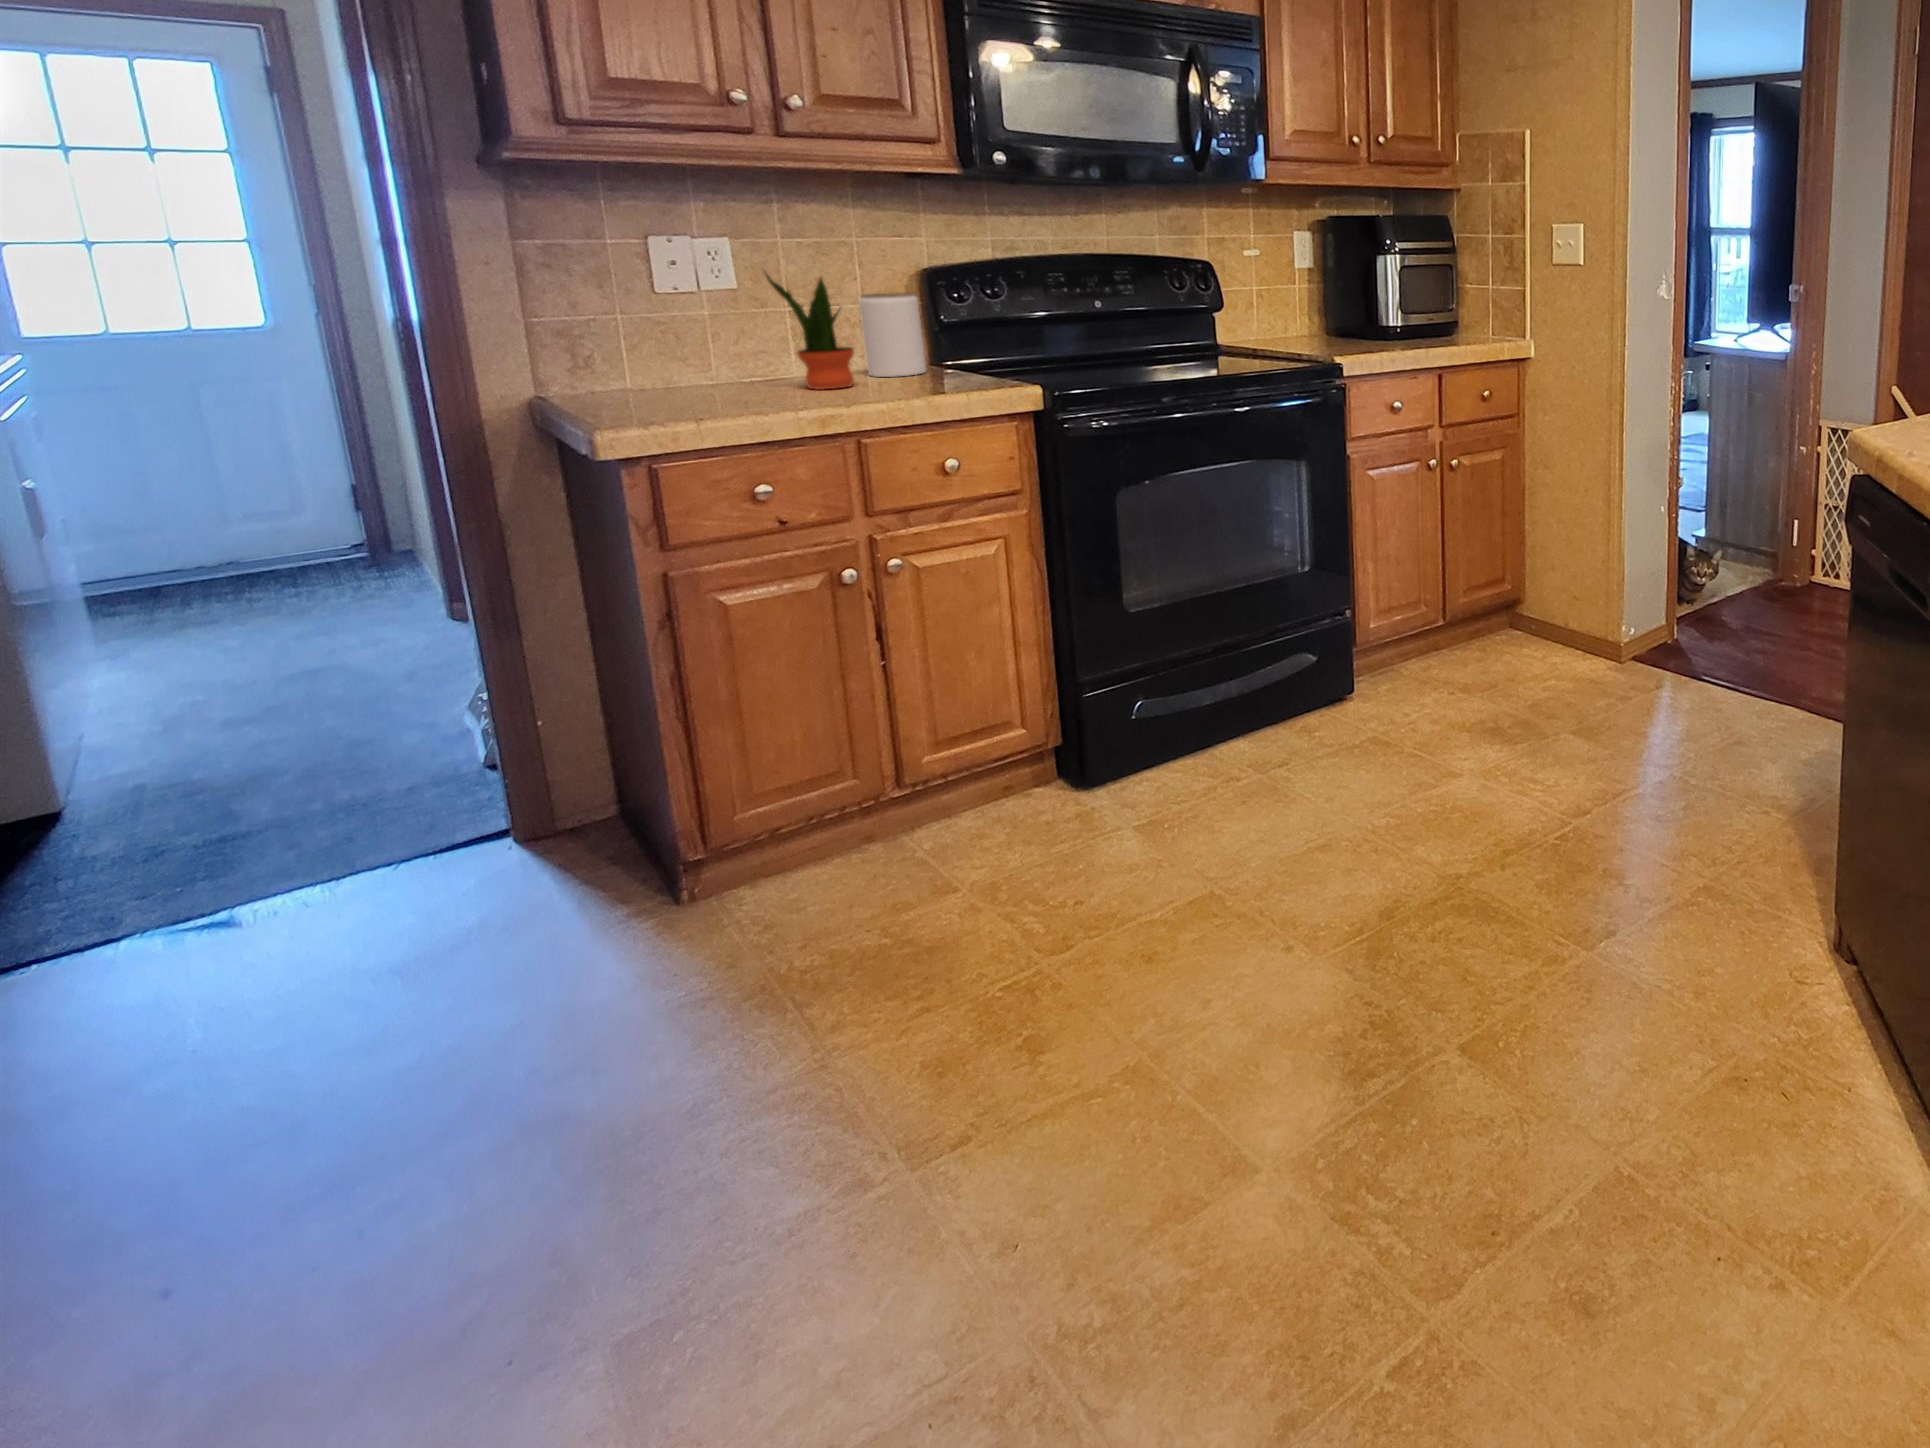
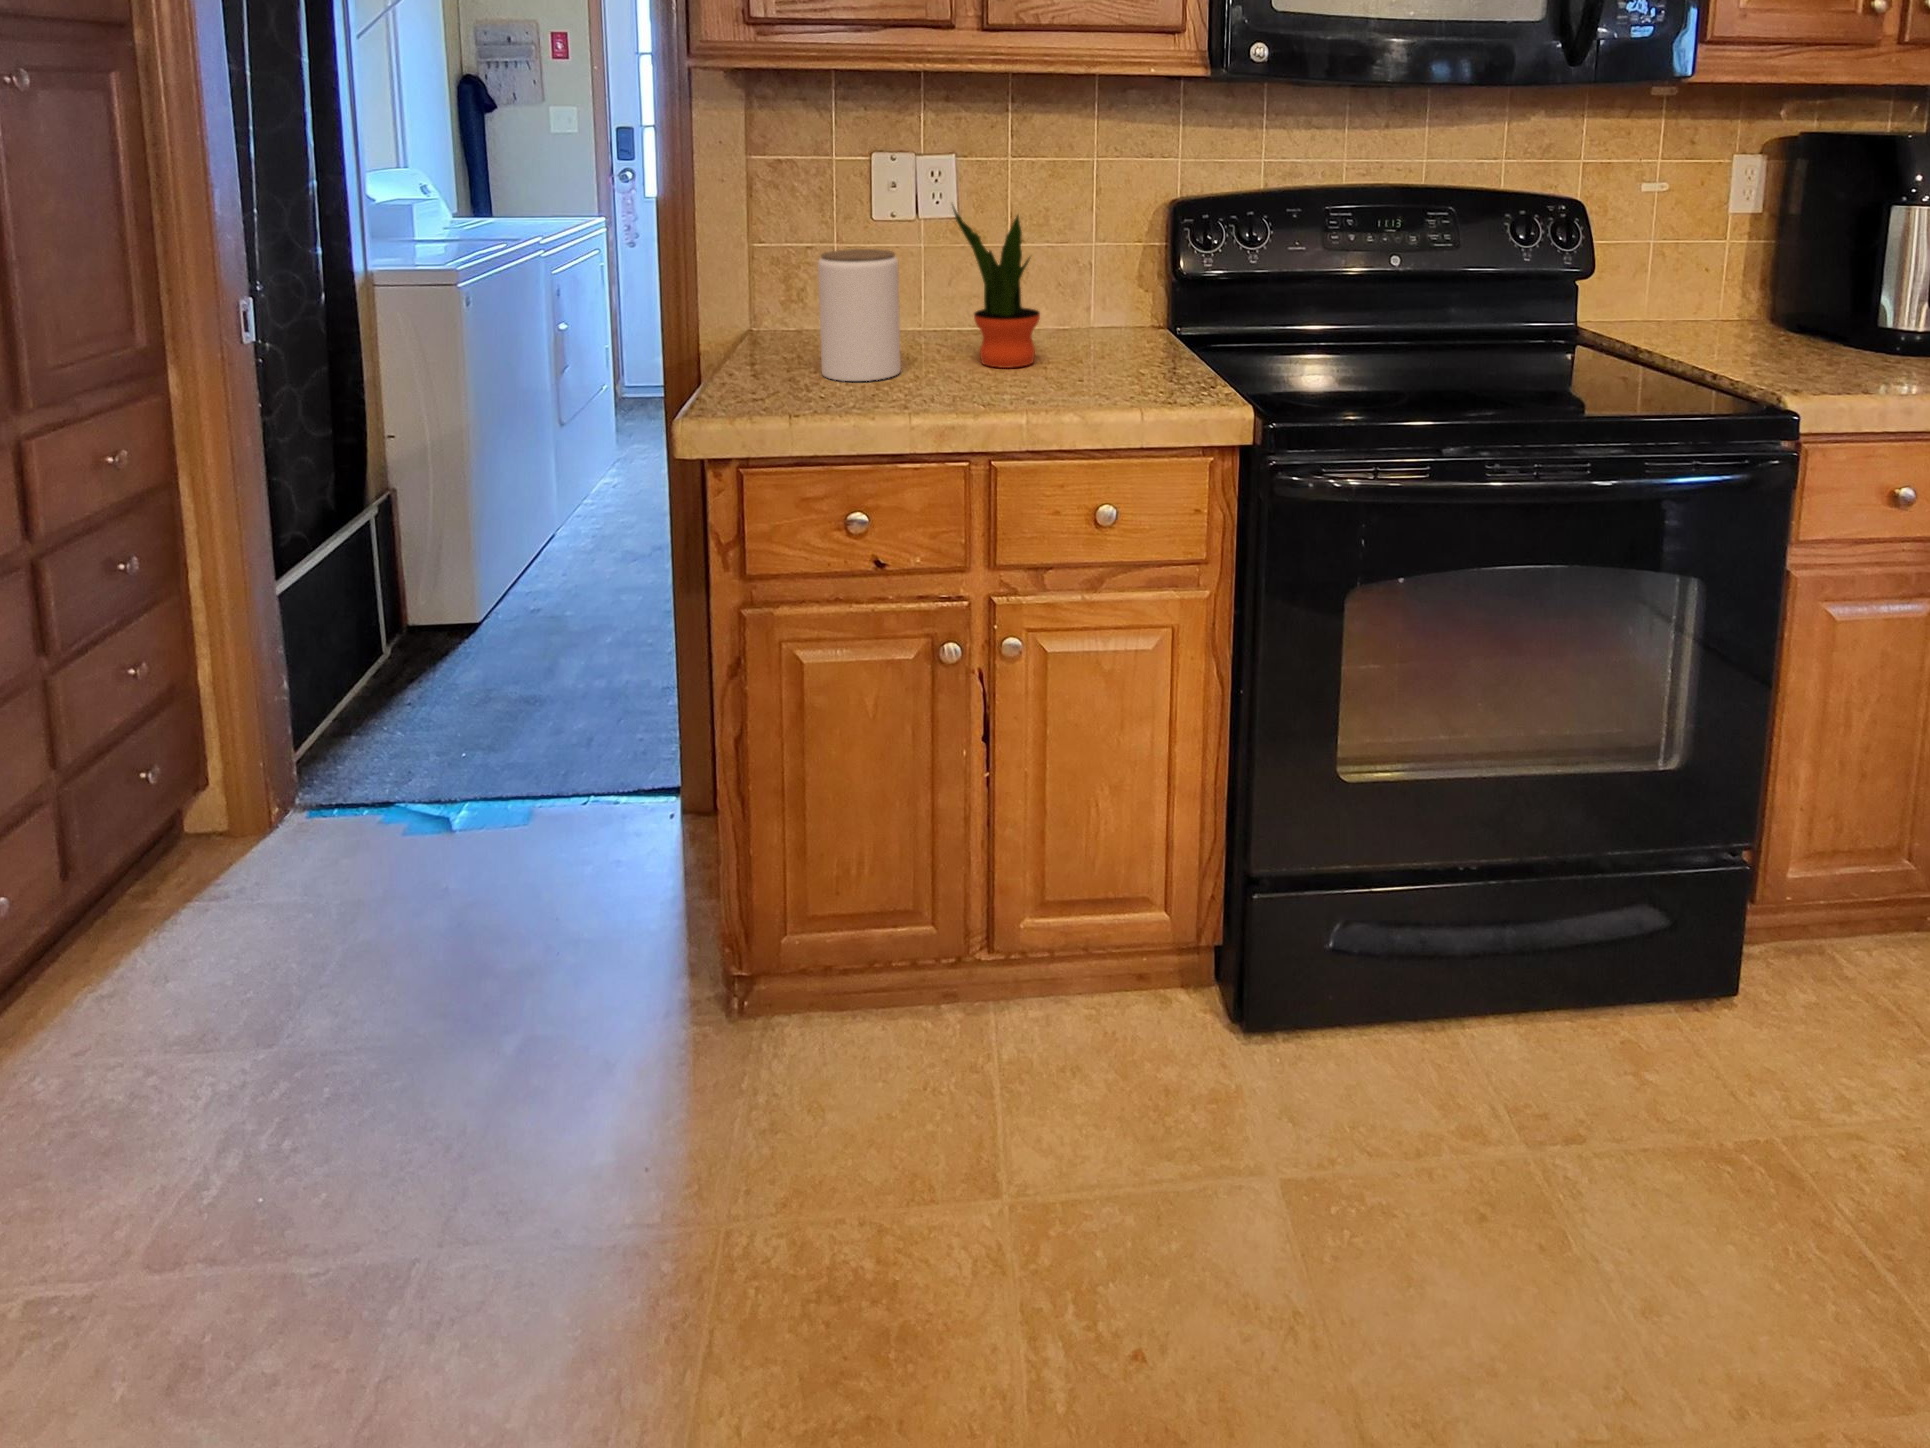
jar: present [859,293,926,377] -> present [818,249,901,381]

